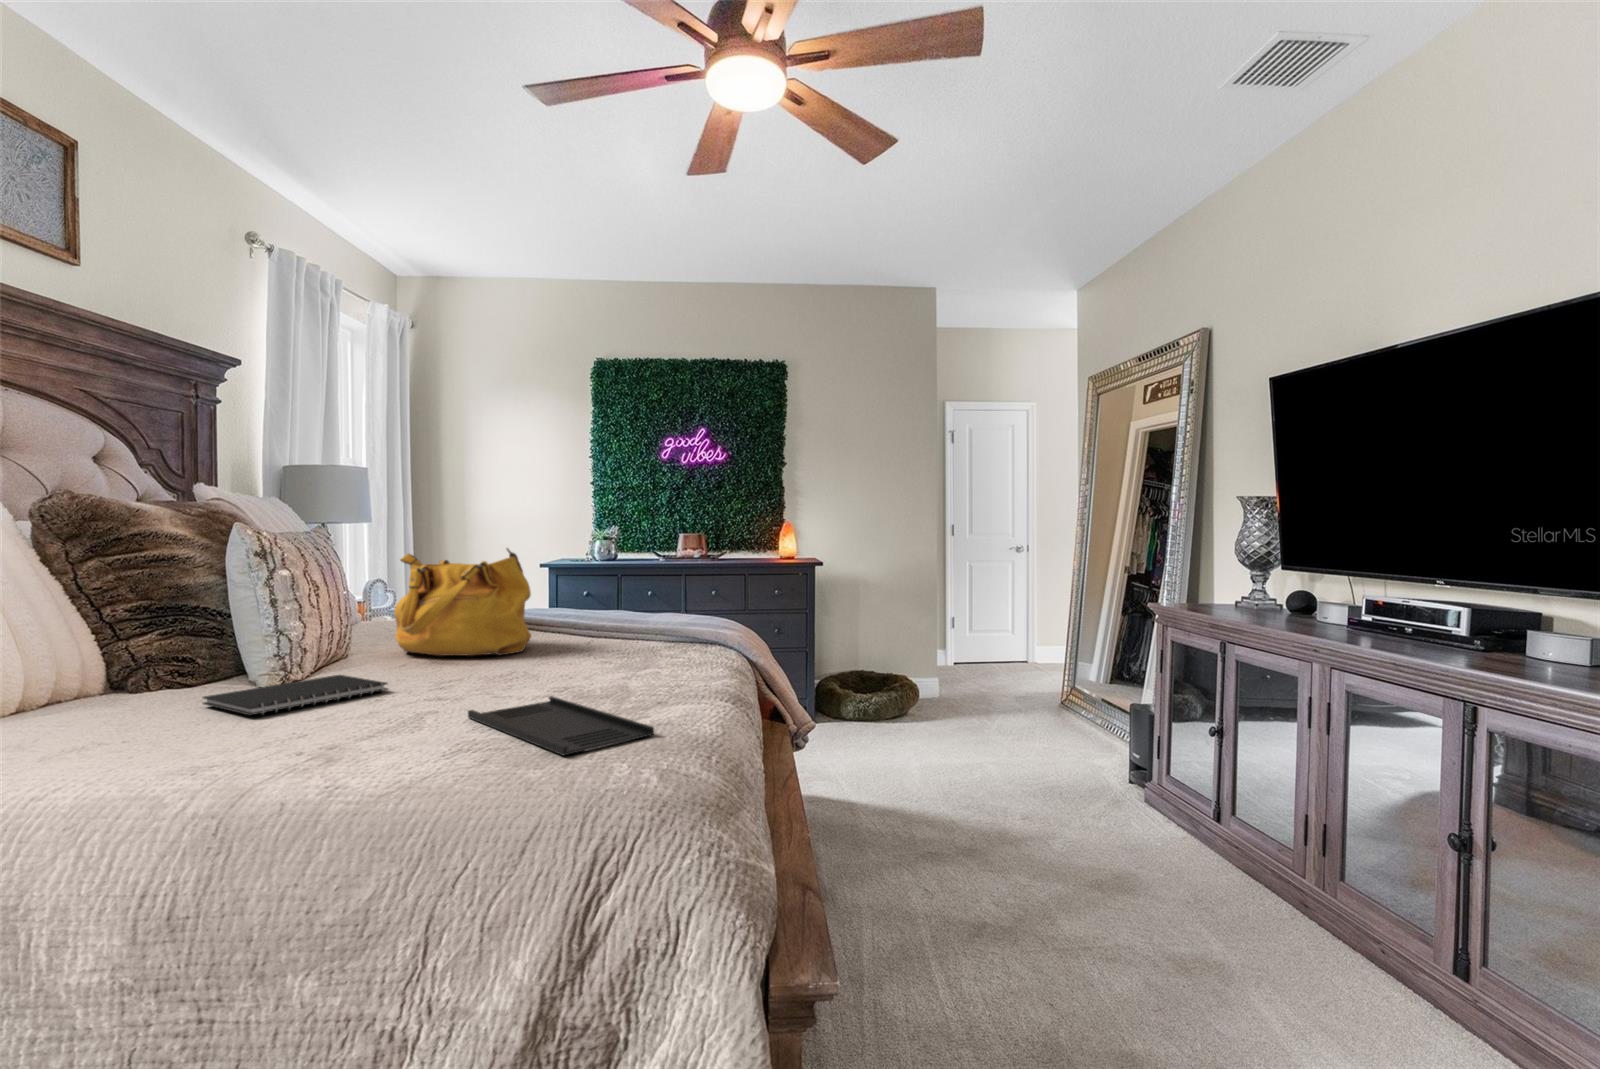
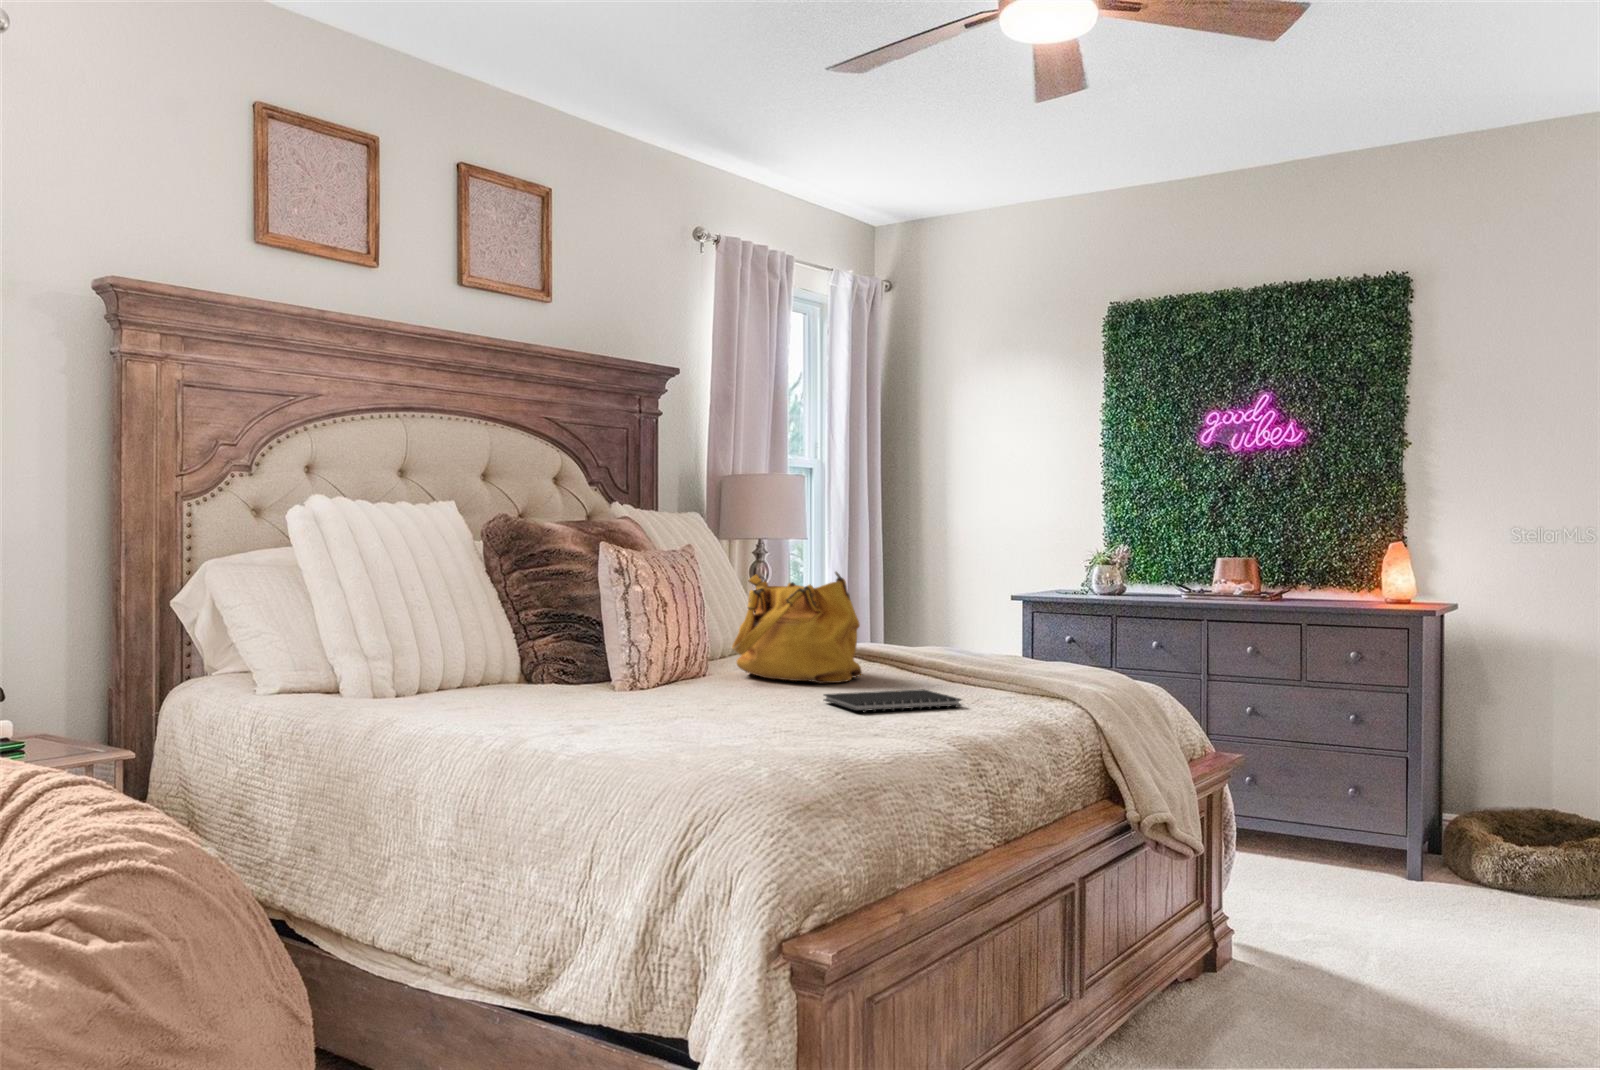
notebook: present [203,675,387,715] -> present [824,689,961,712]
tray: present [468,697,654,755] -> none [707,716,814,752]

